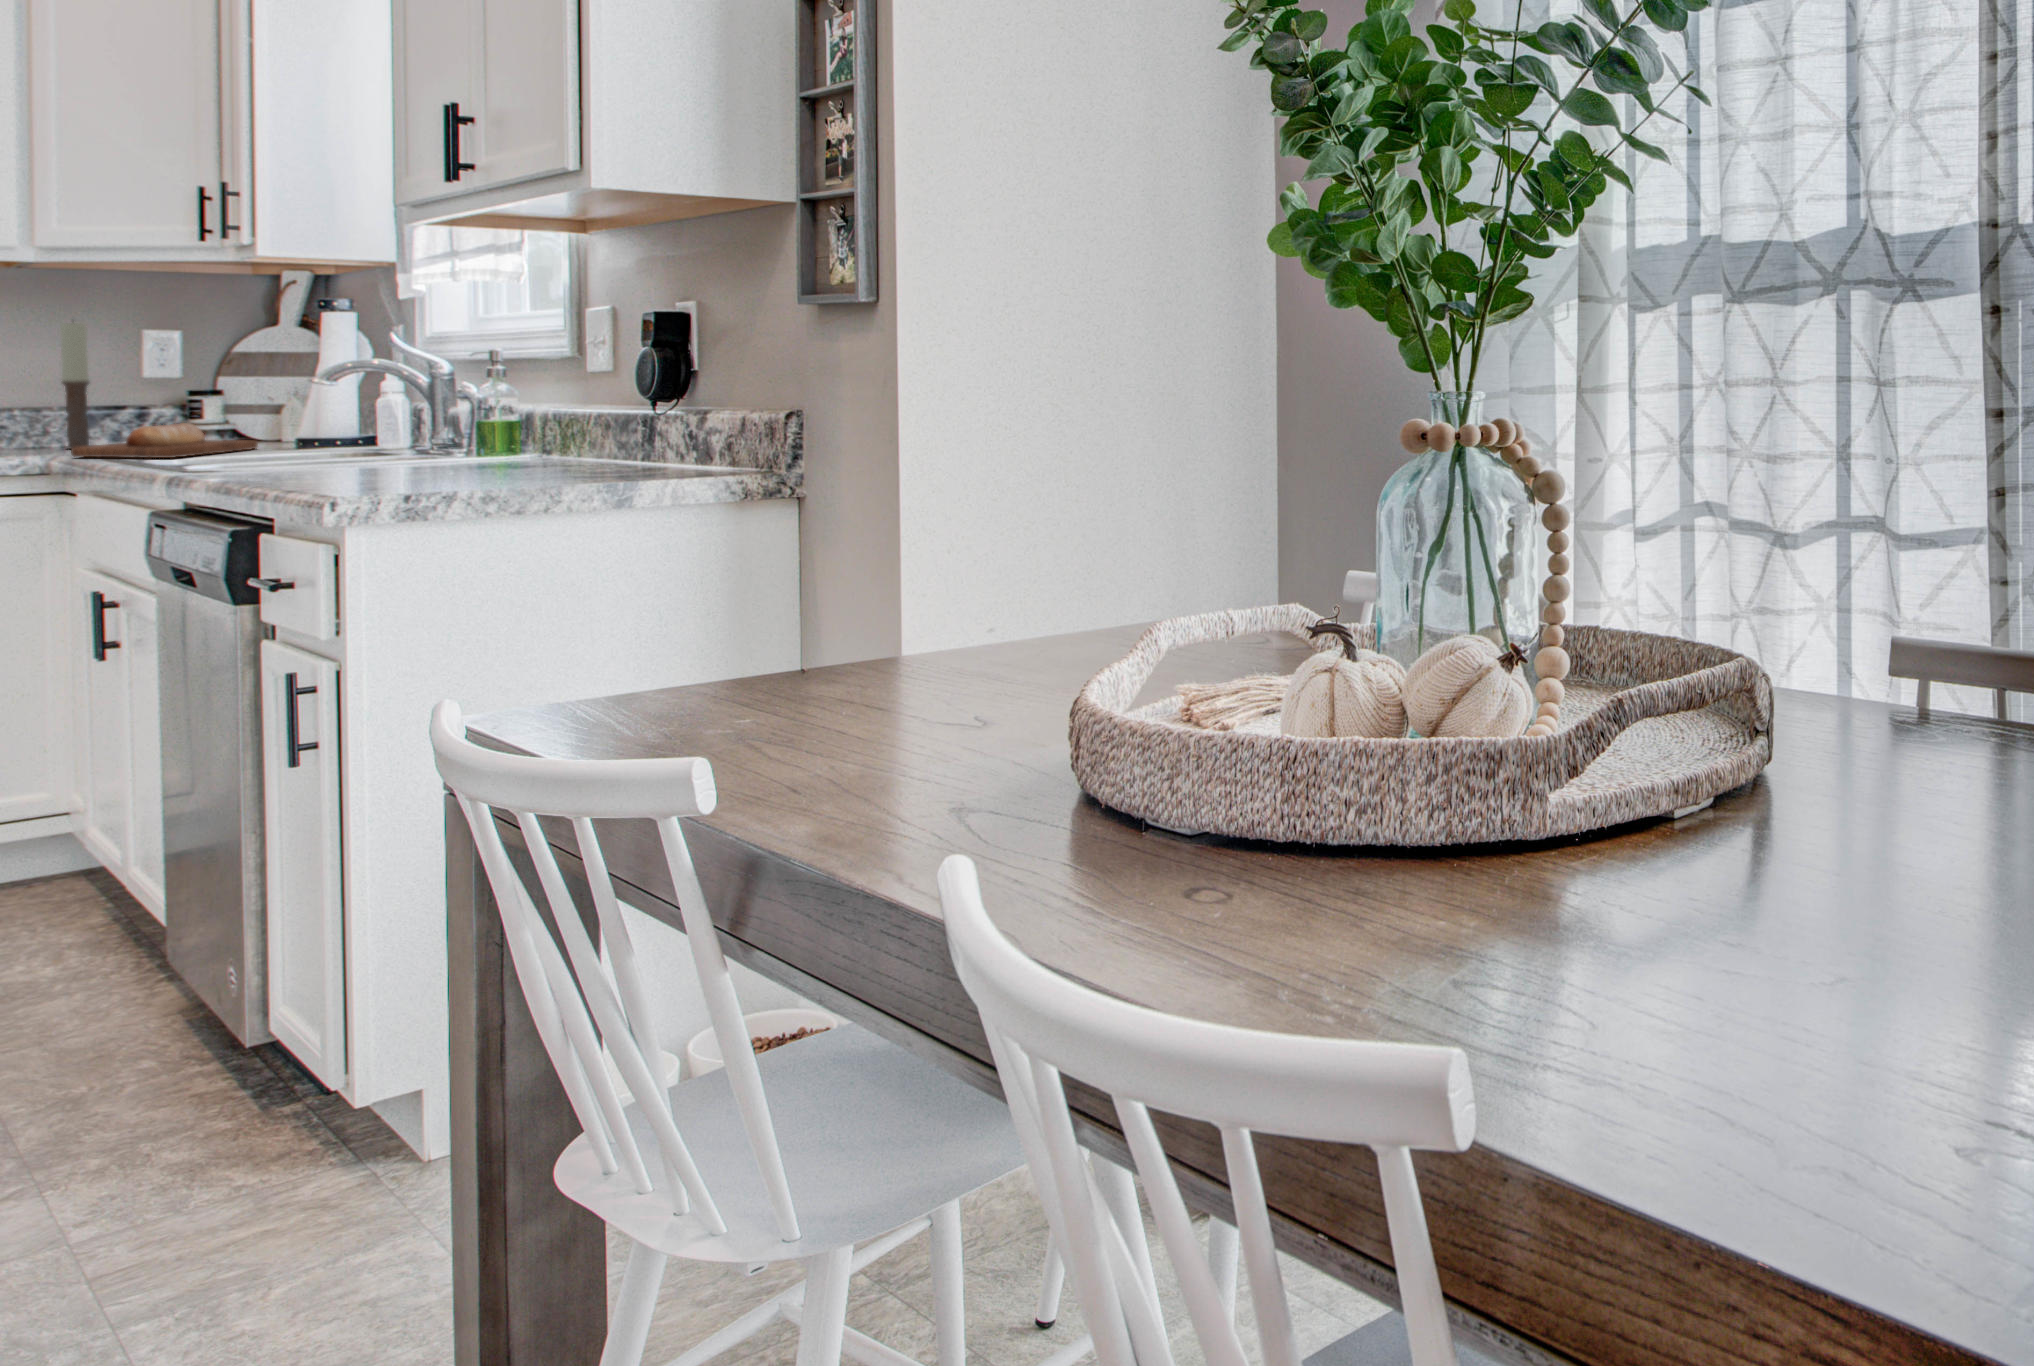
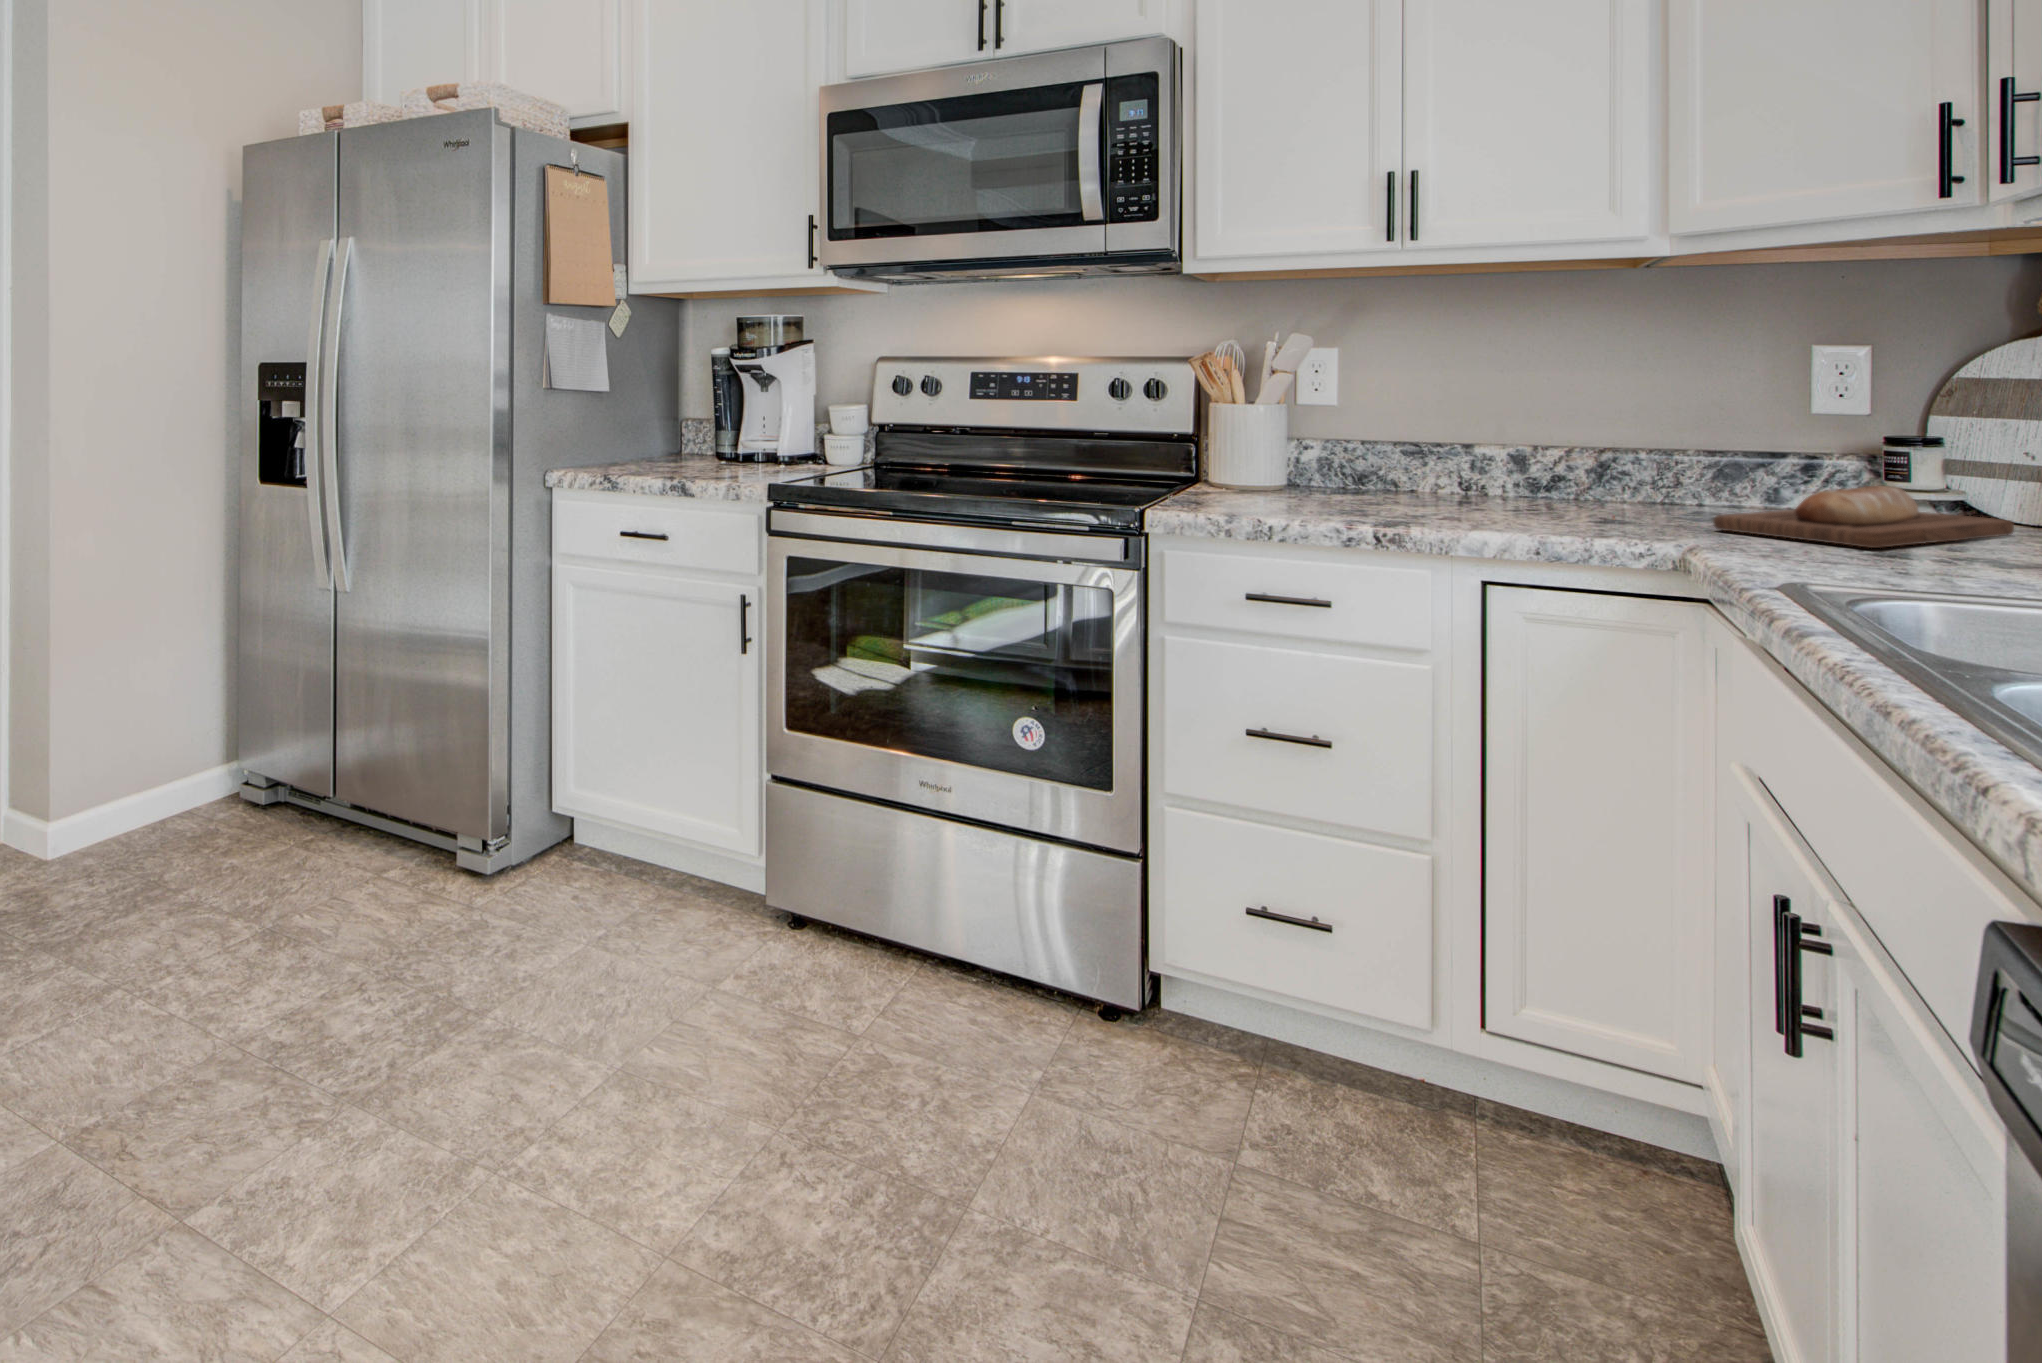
candle: present [60,322,89,449] -> none [1701,333,1740,509]

